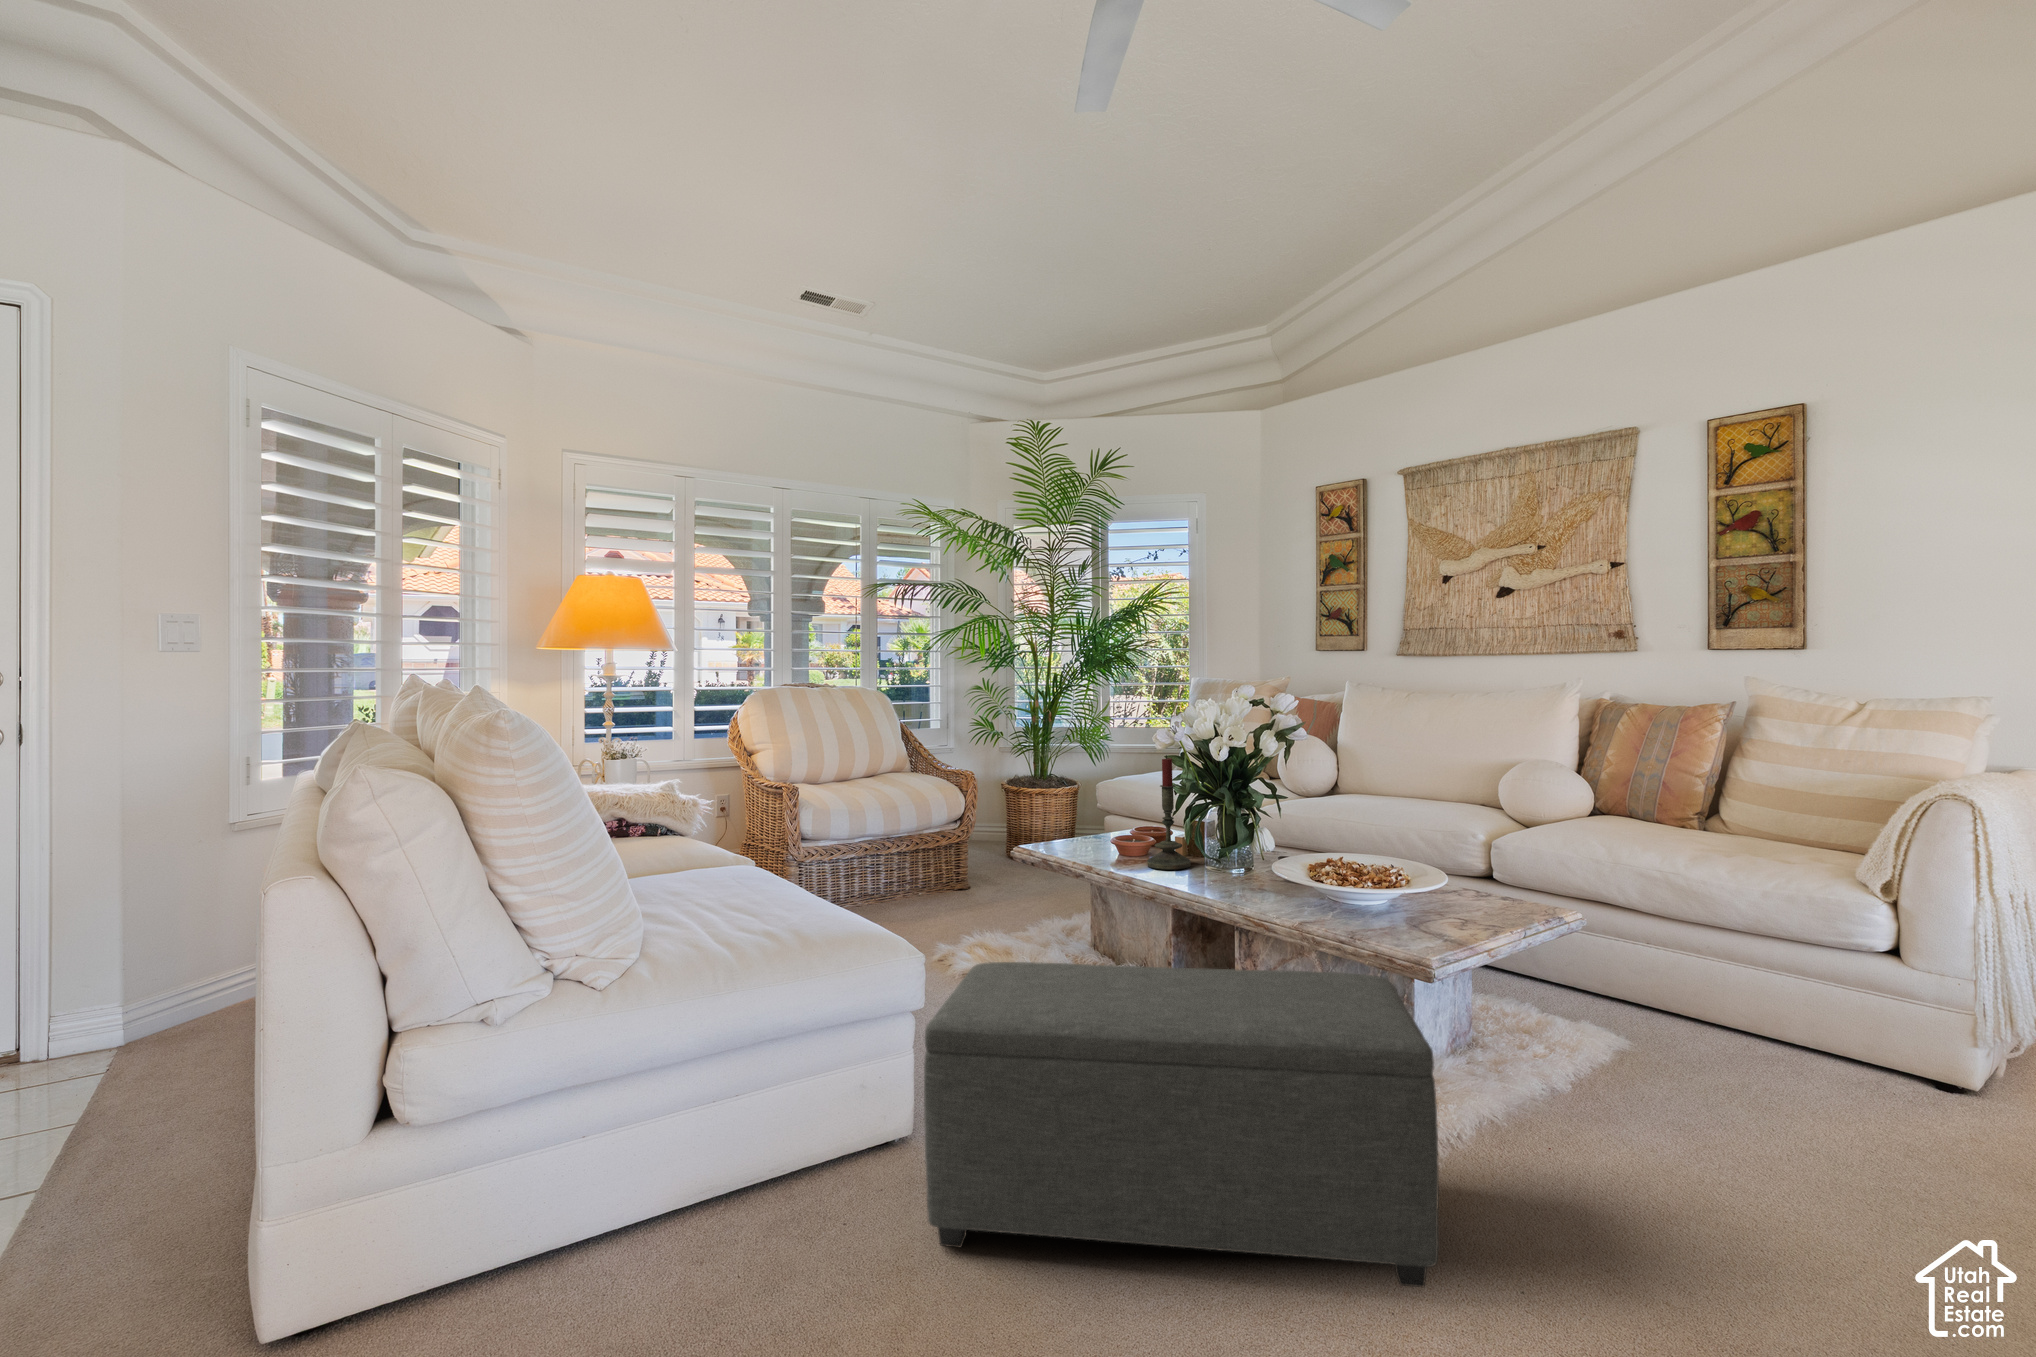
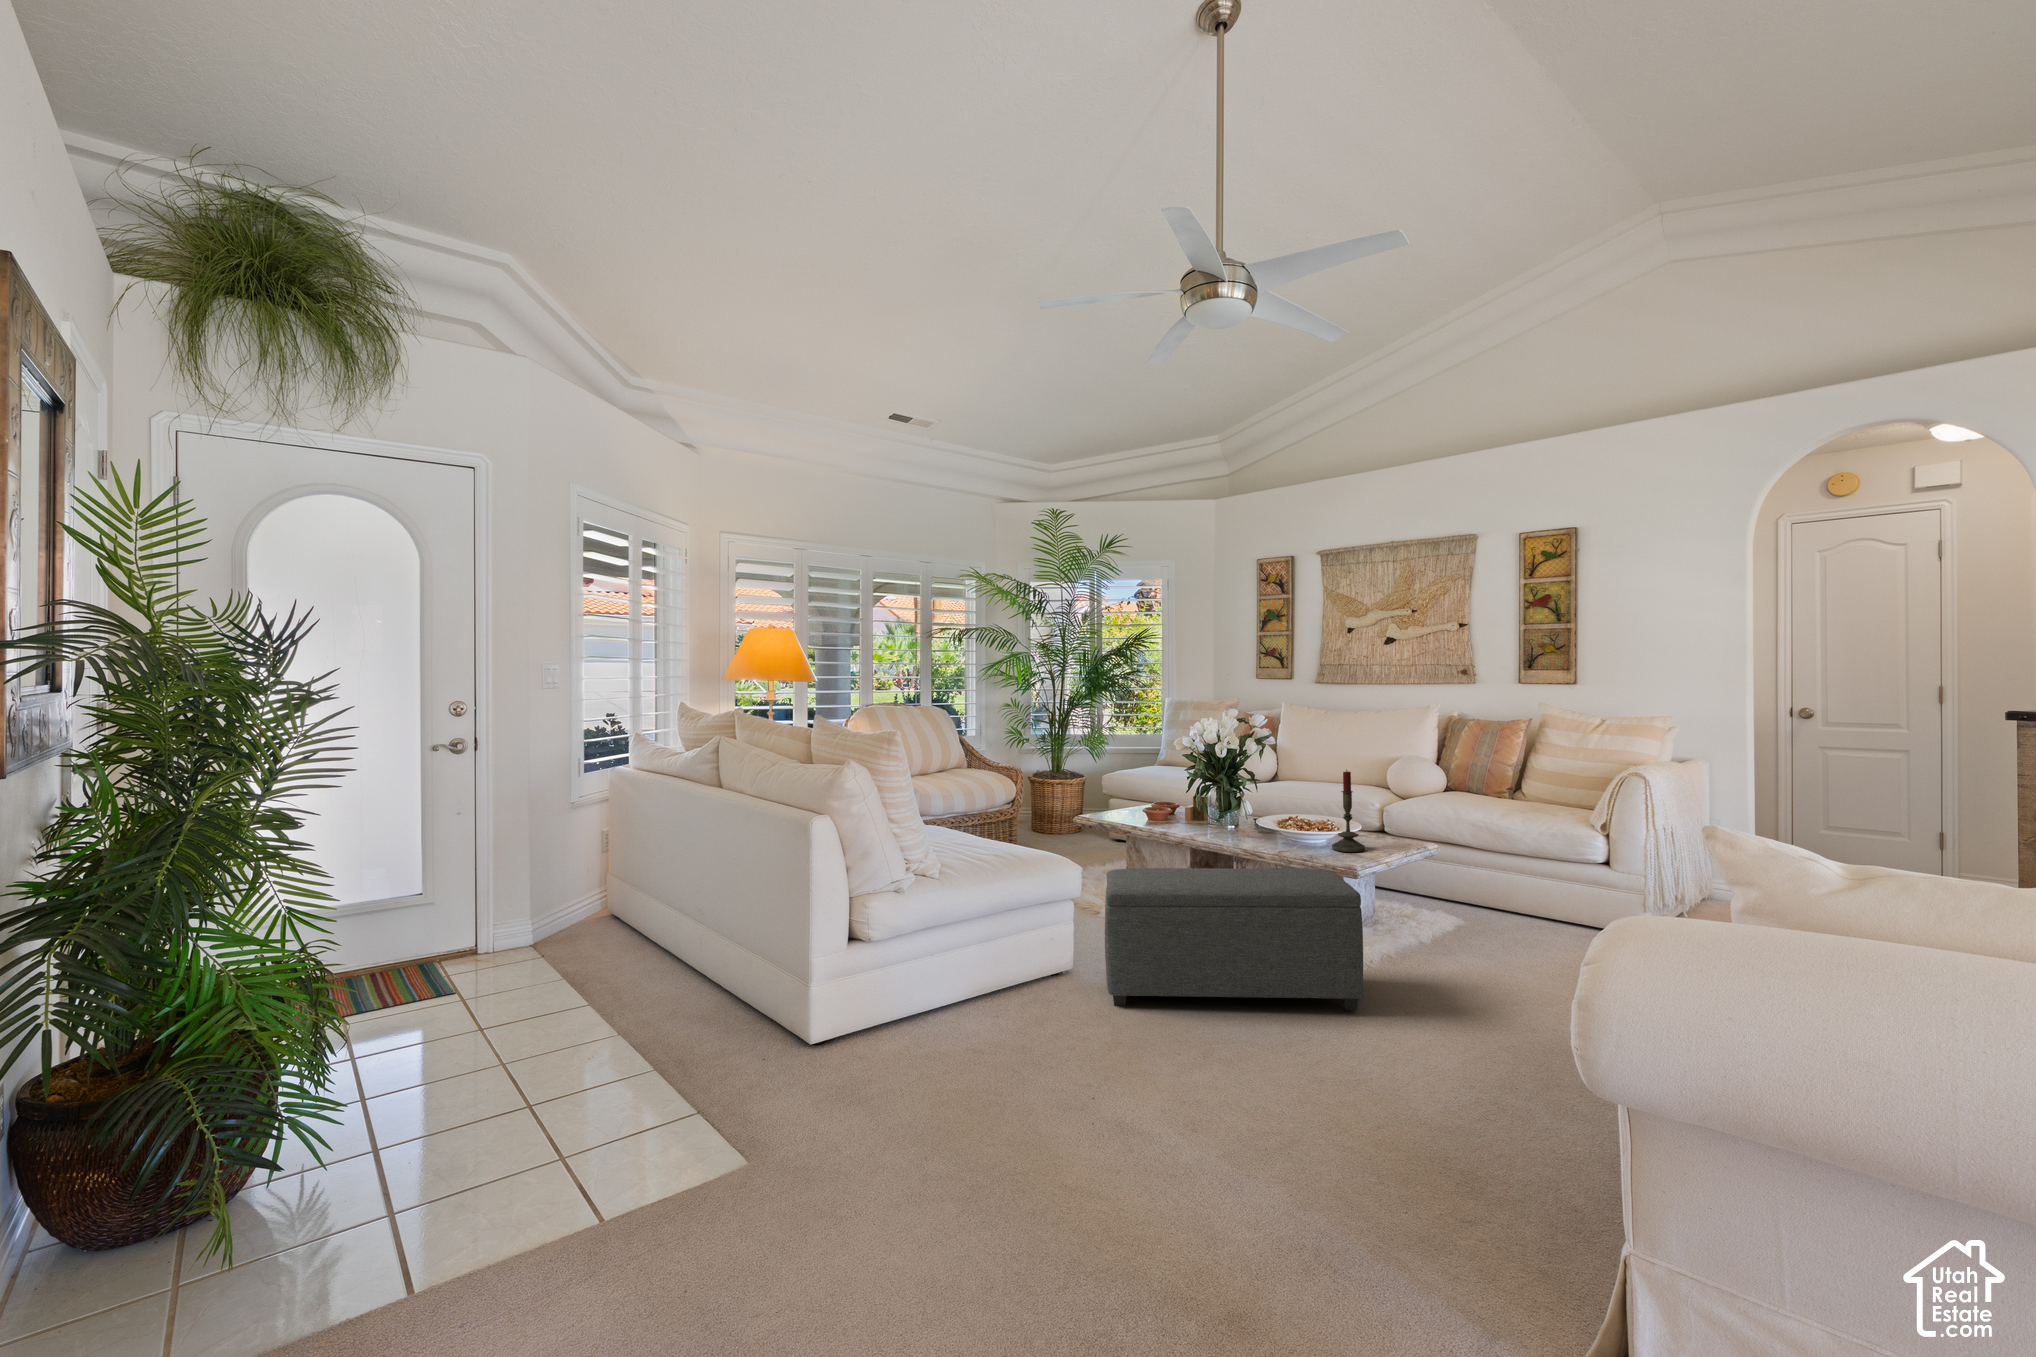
candle: present [1147,755,1191,870] -> present [1332,770,1365,852]

